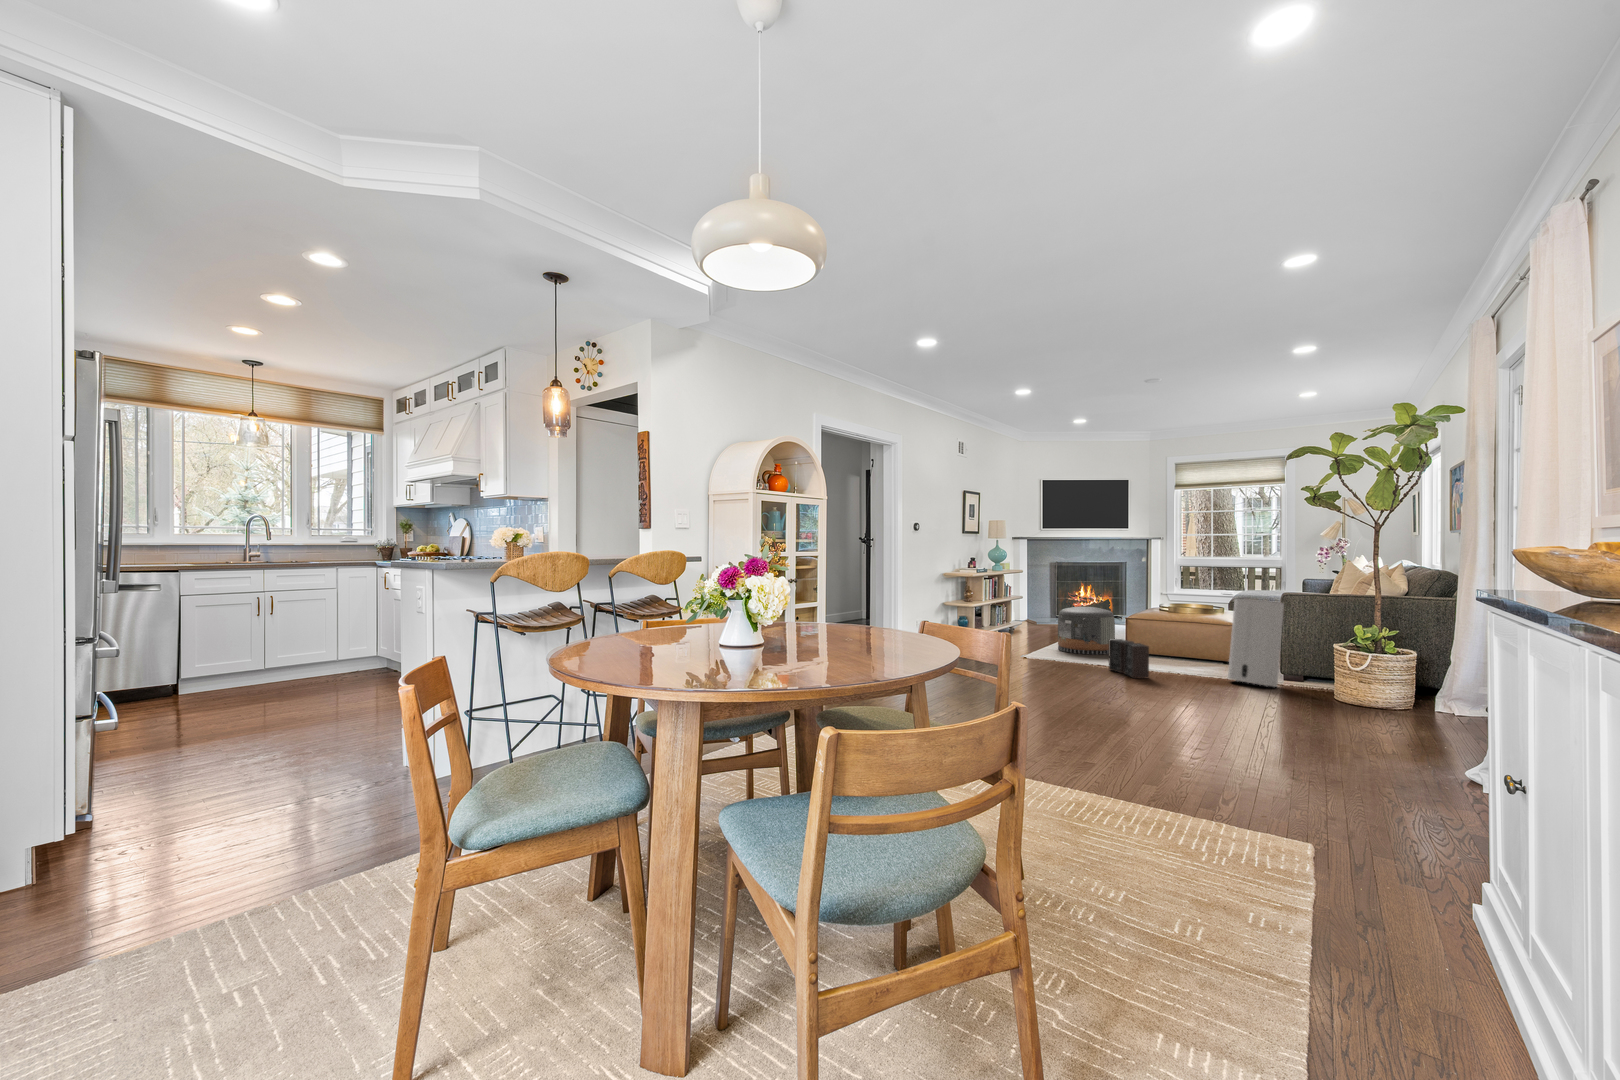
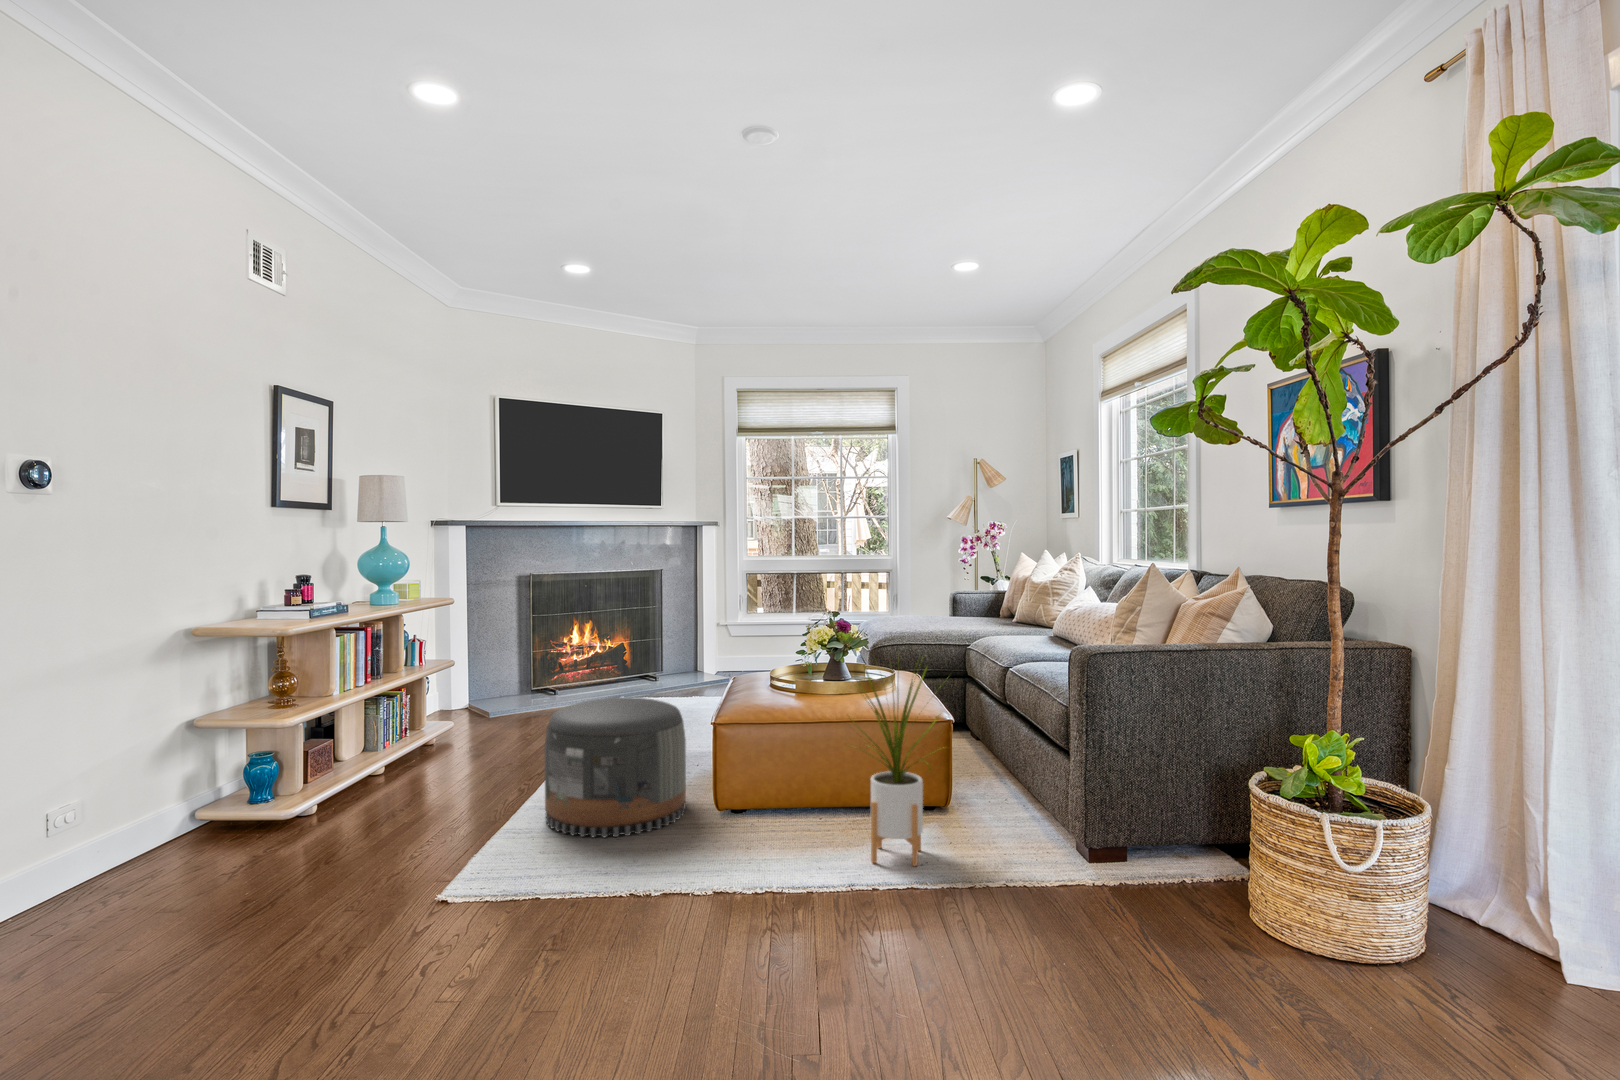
house plant: none [1170,588,1219,670] -> present [850,668,939,866]
air purifier: present [1228,599,1284,687] -> none [1026,685,1151,932]
speaker: present [1109,639,1149,678] -> none [715,823,847,975]

